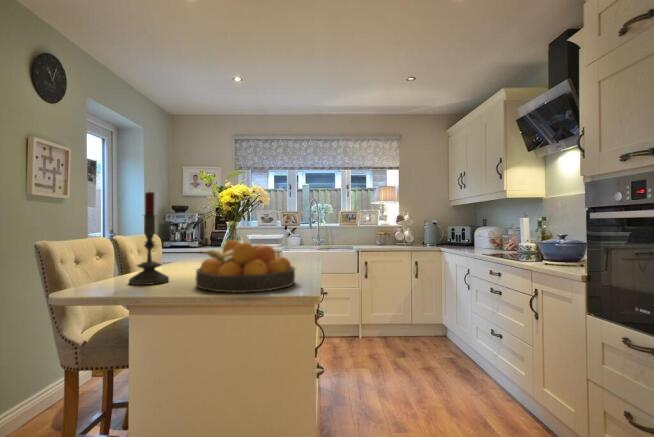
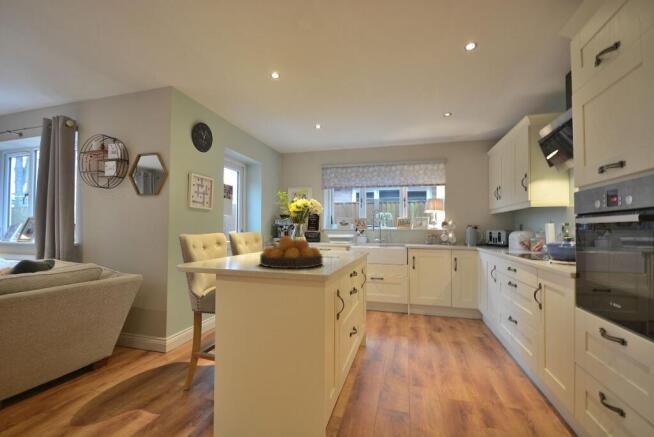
candle: present [129,192,169,285] -> none [227,204,250,261]

